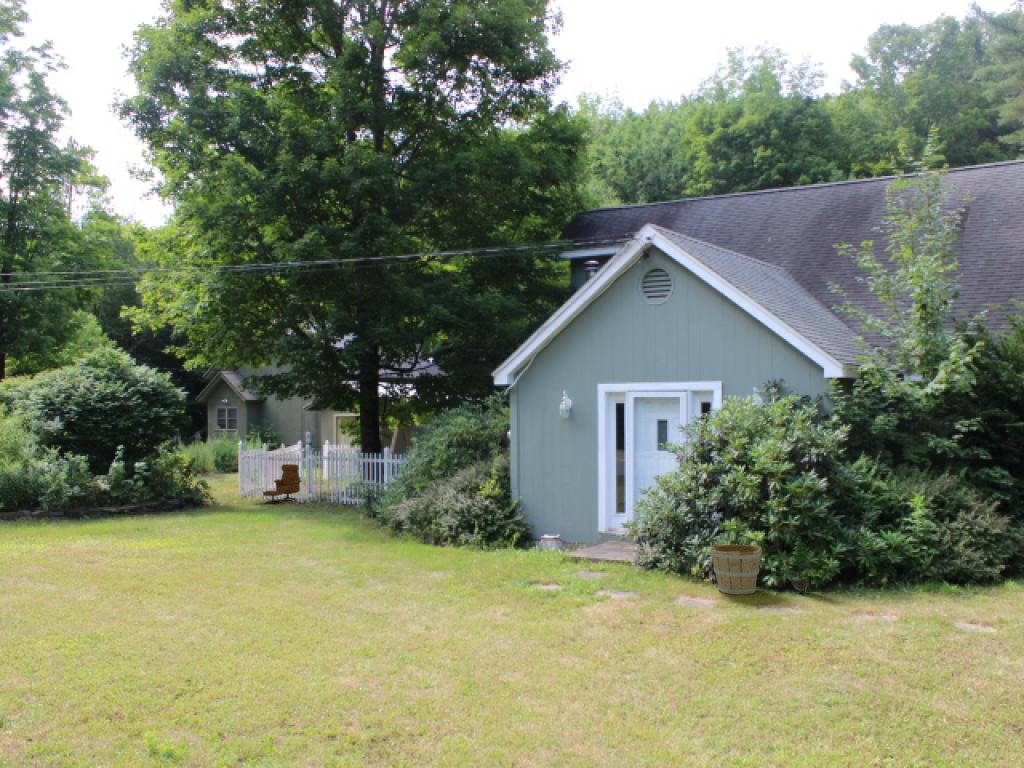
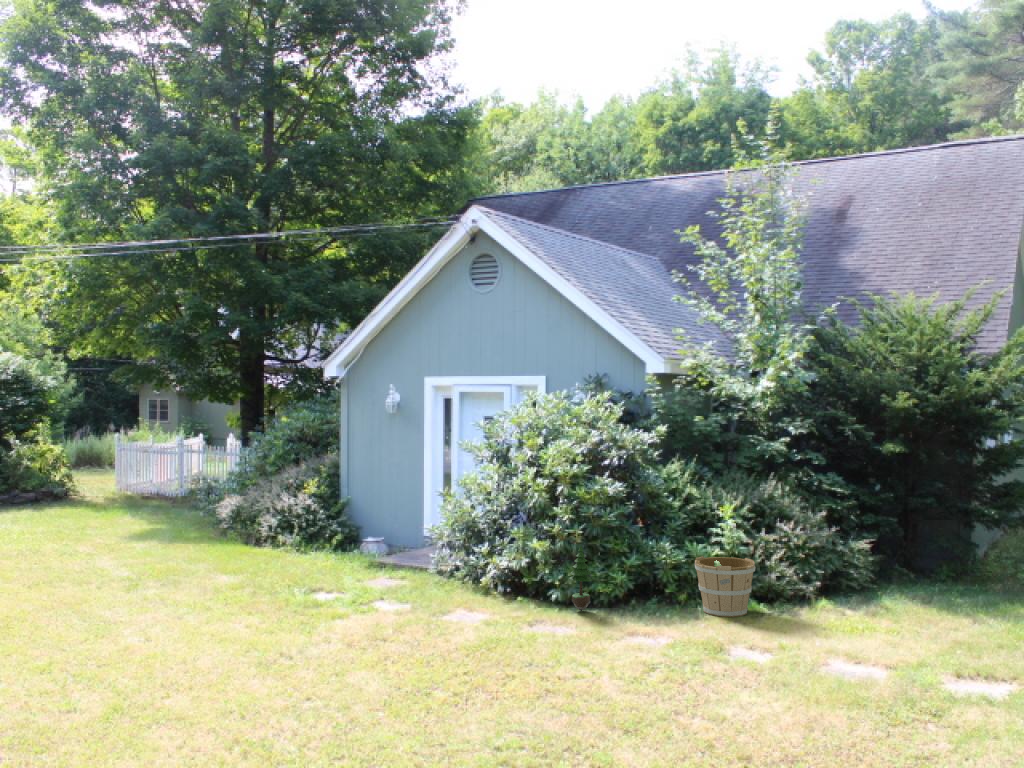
lounge chair: present [263,464,301,504] -> none [127,457,172,499]
wooden bucket: present [710,544,762,595] -> present [695,556,756,617]

